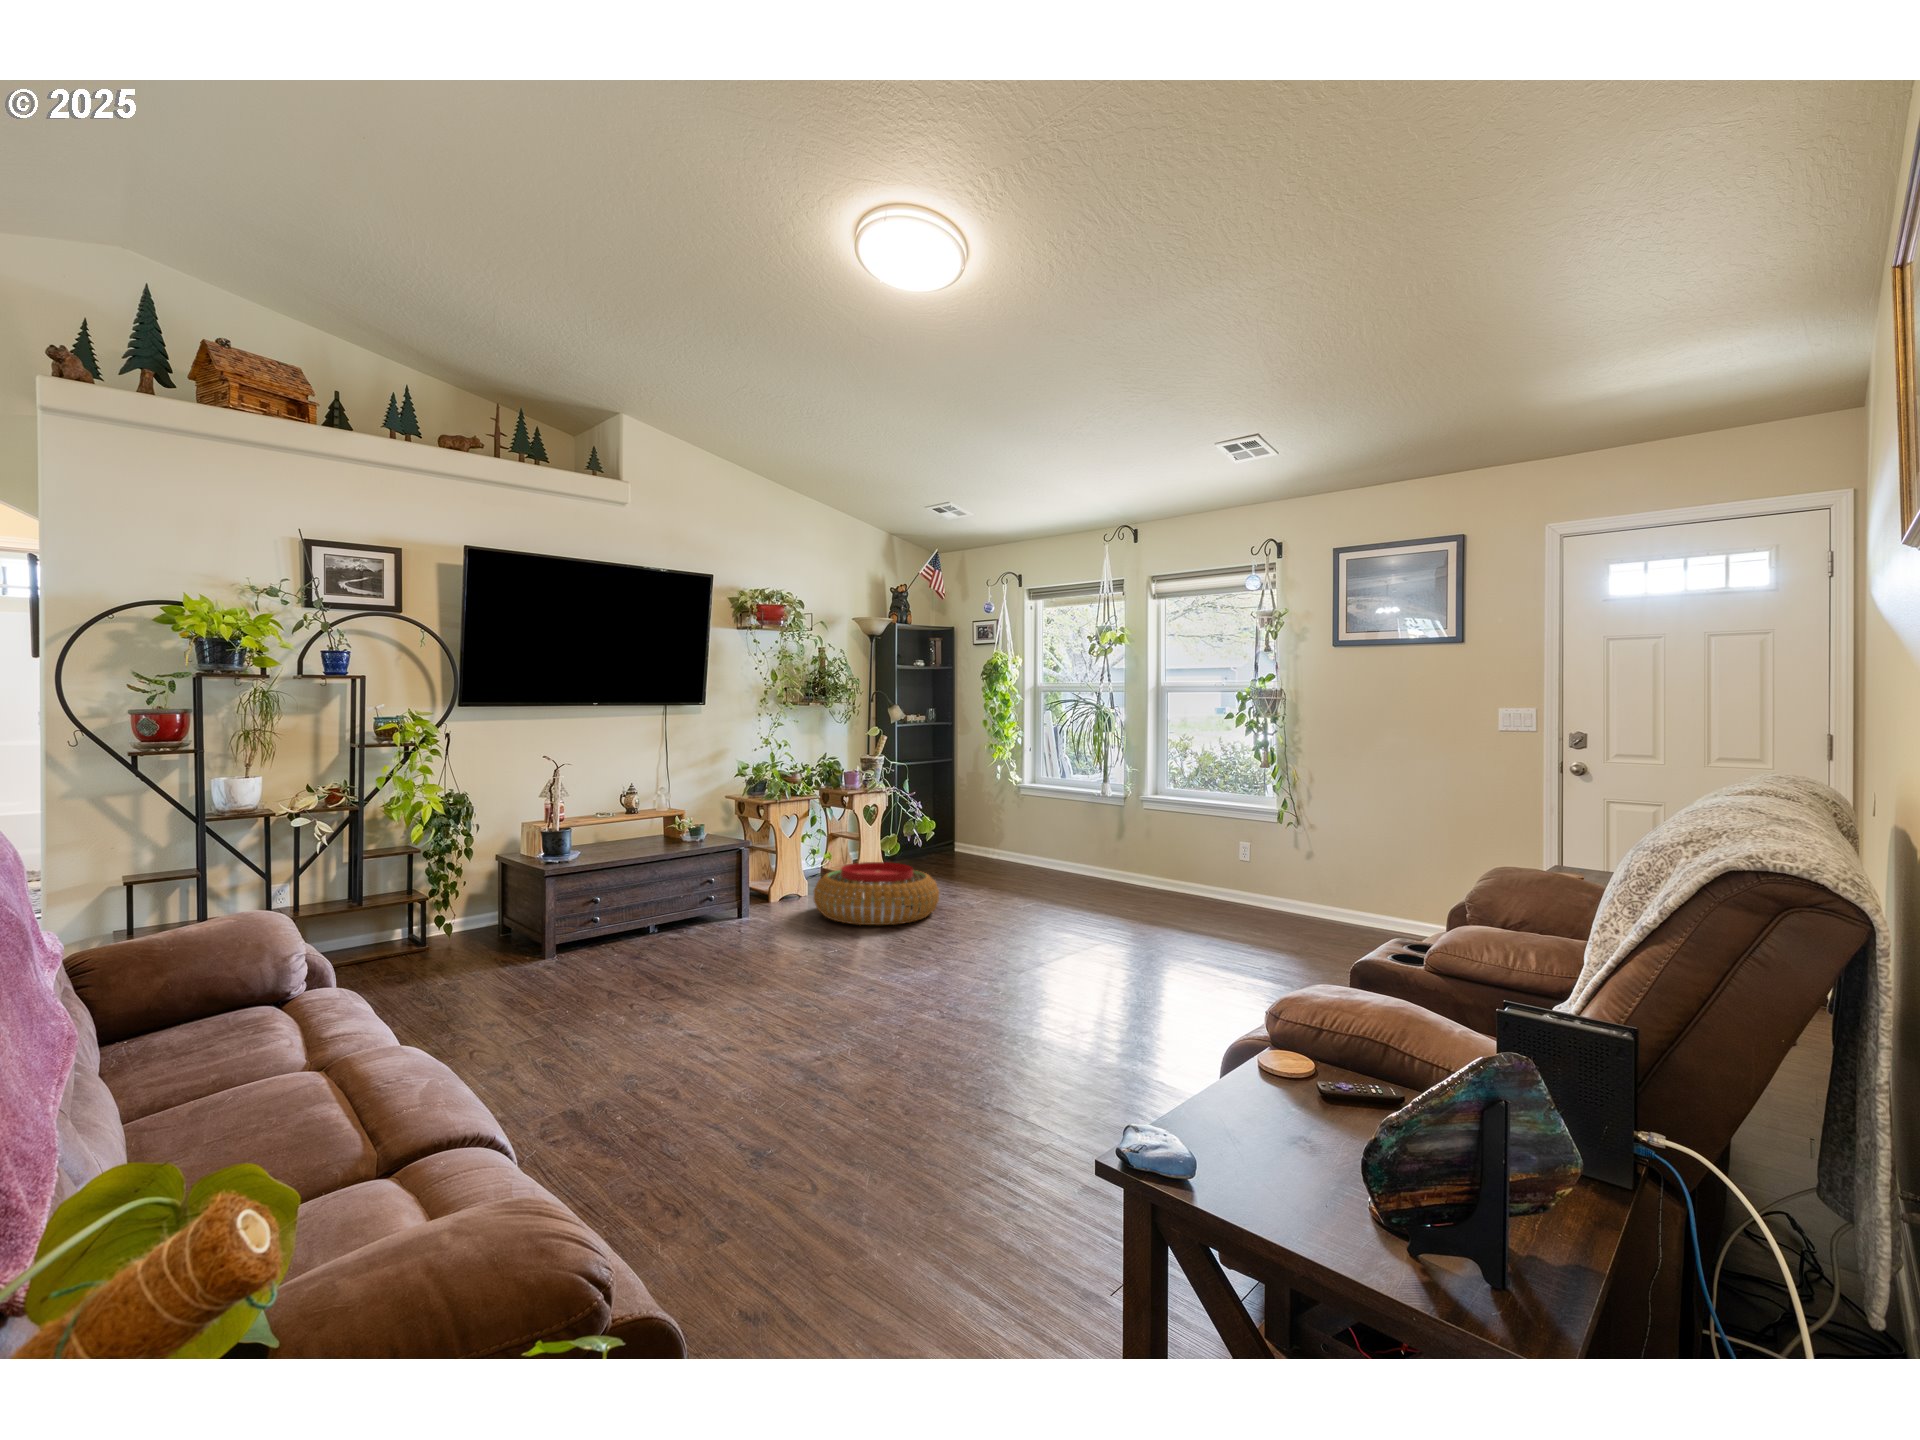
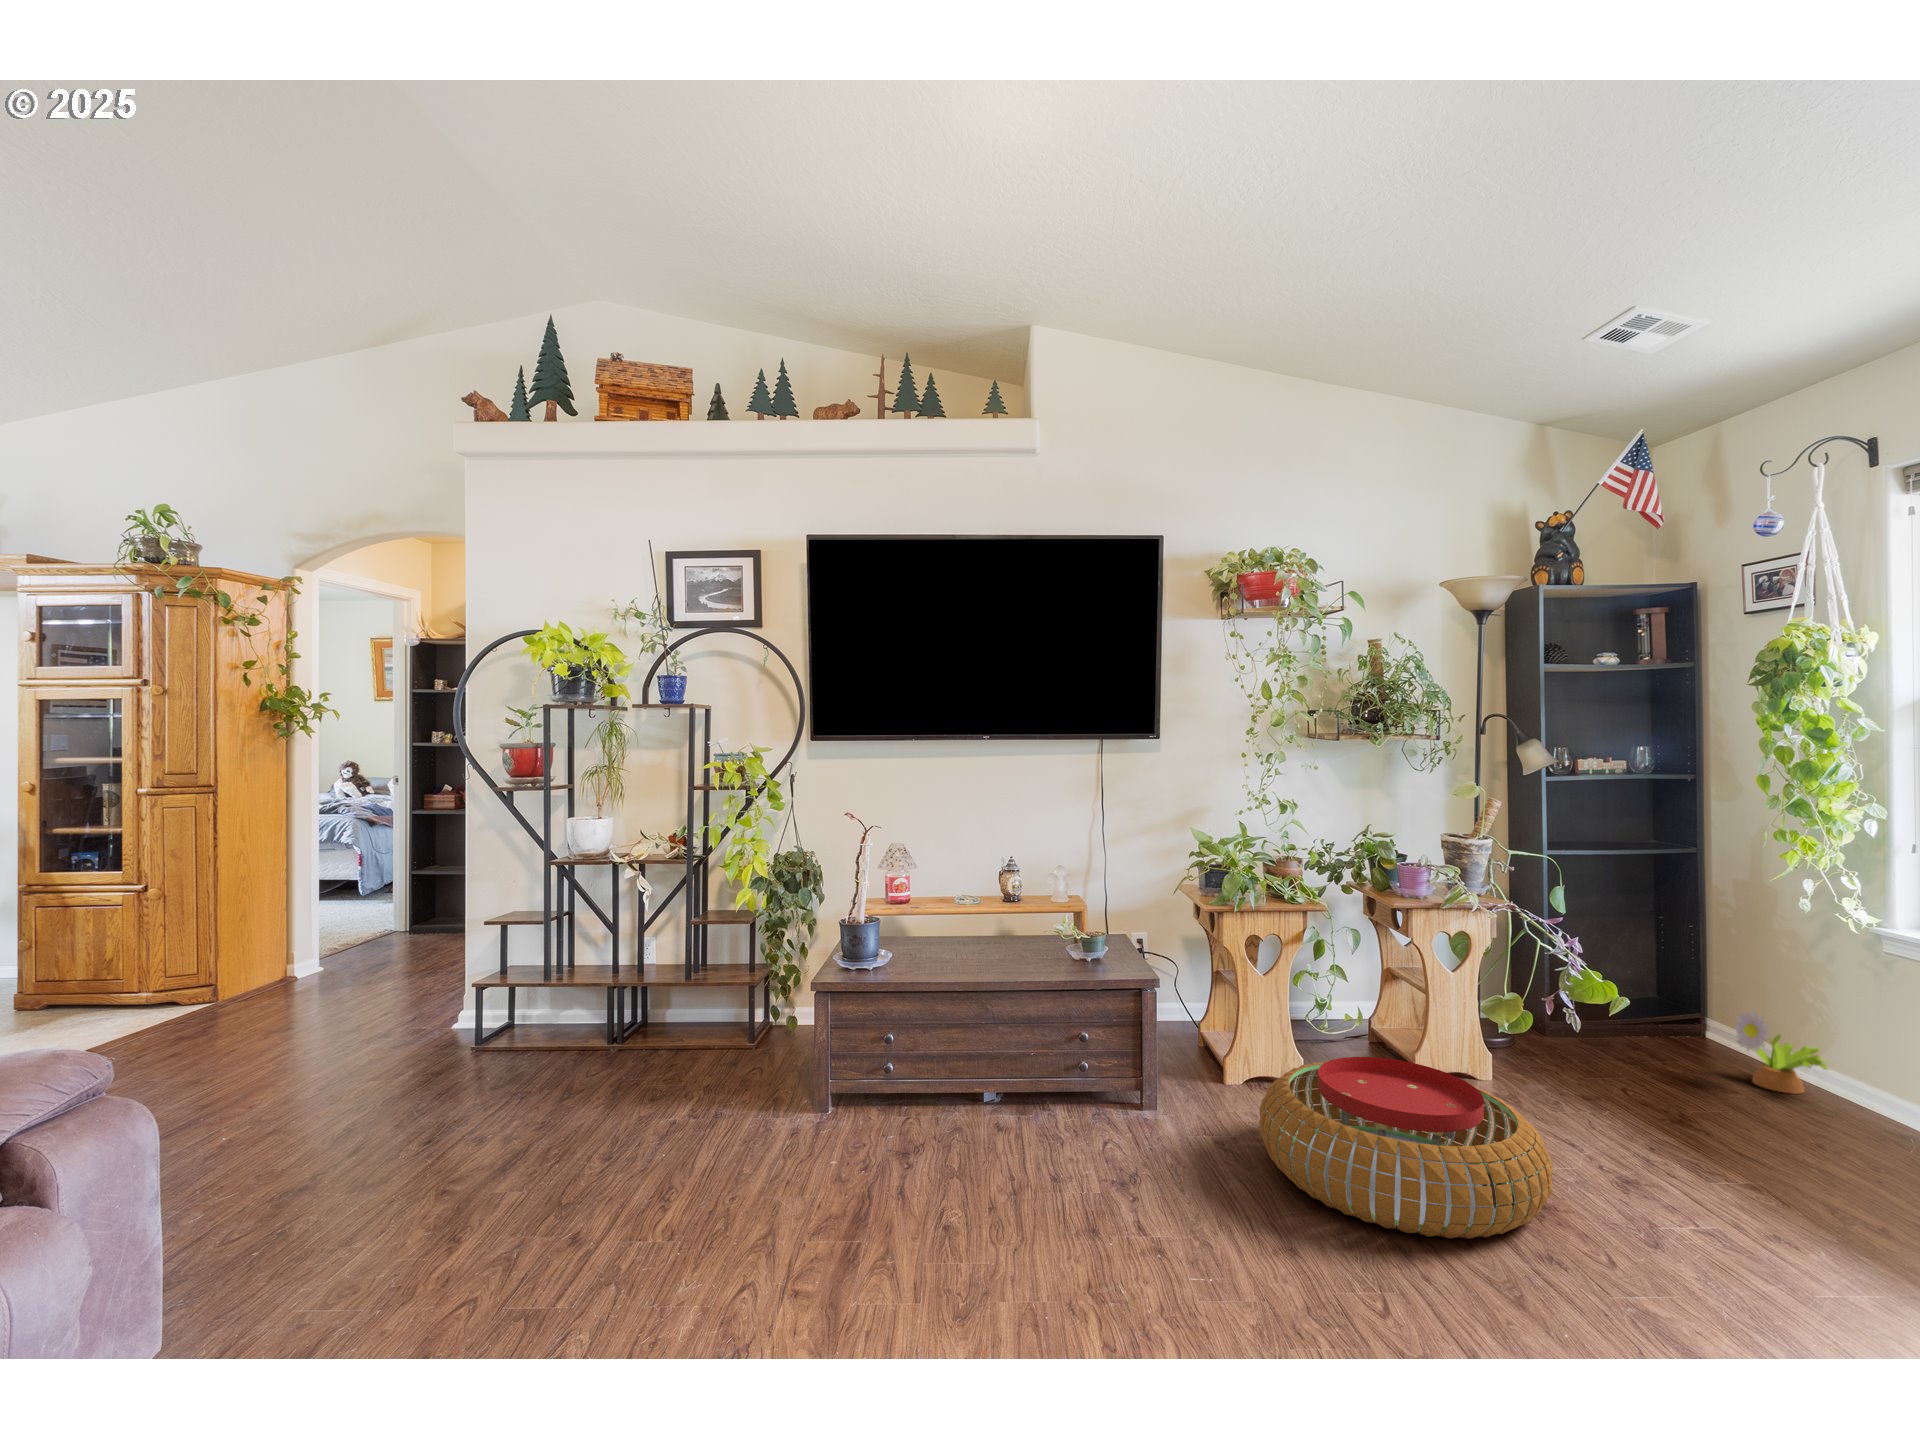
decorative plant: none [972,828,1006,863] -> present [1734,1011,1828,1094]

